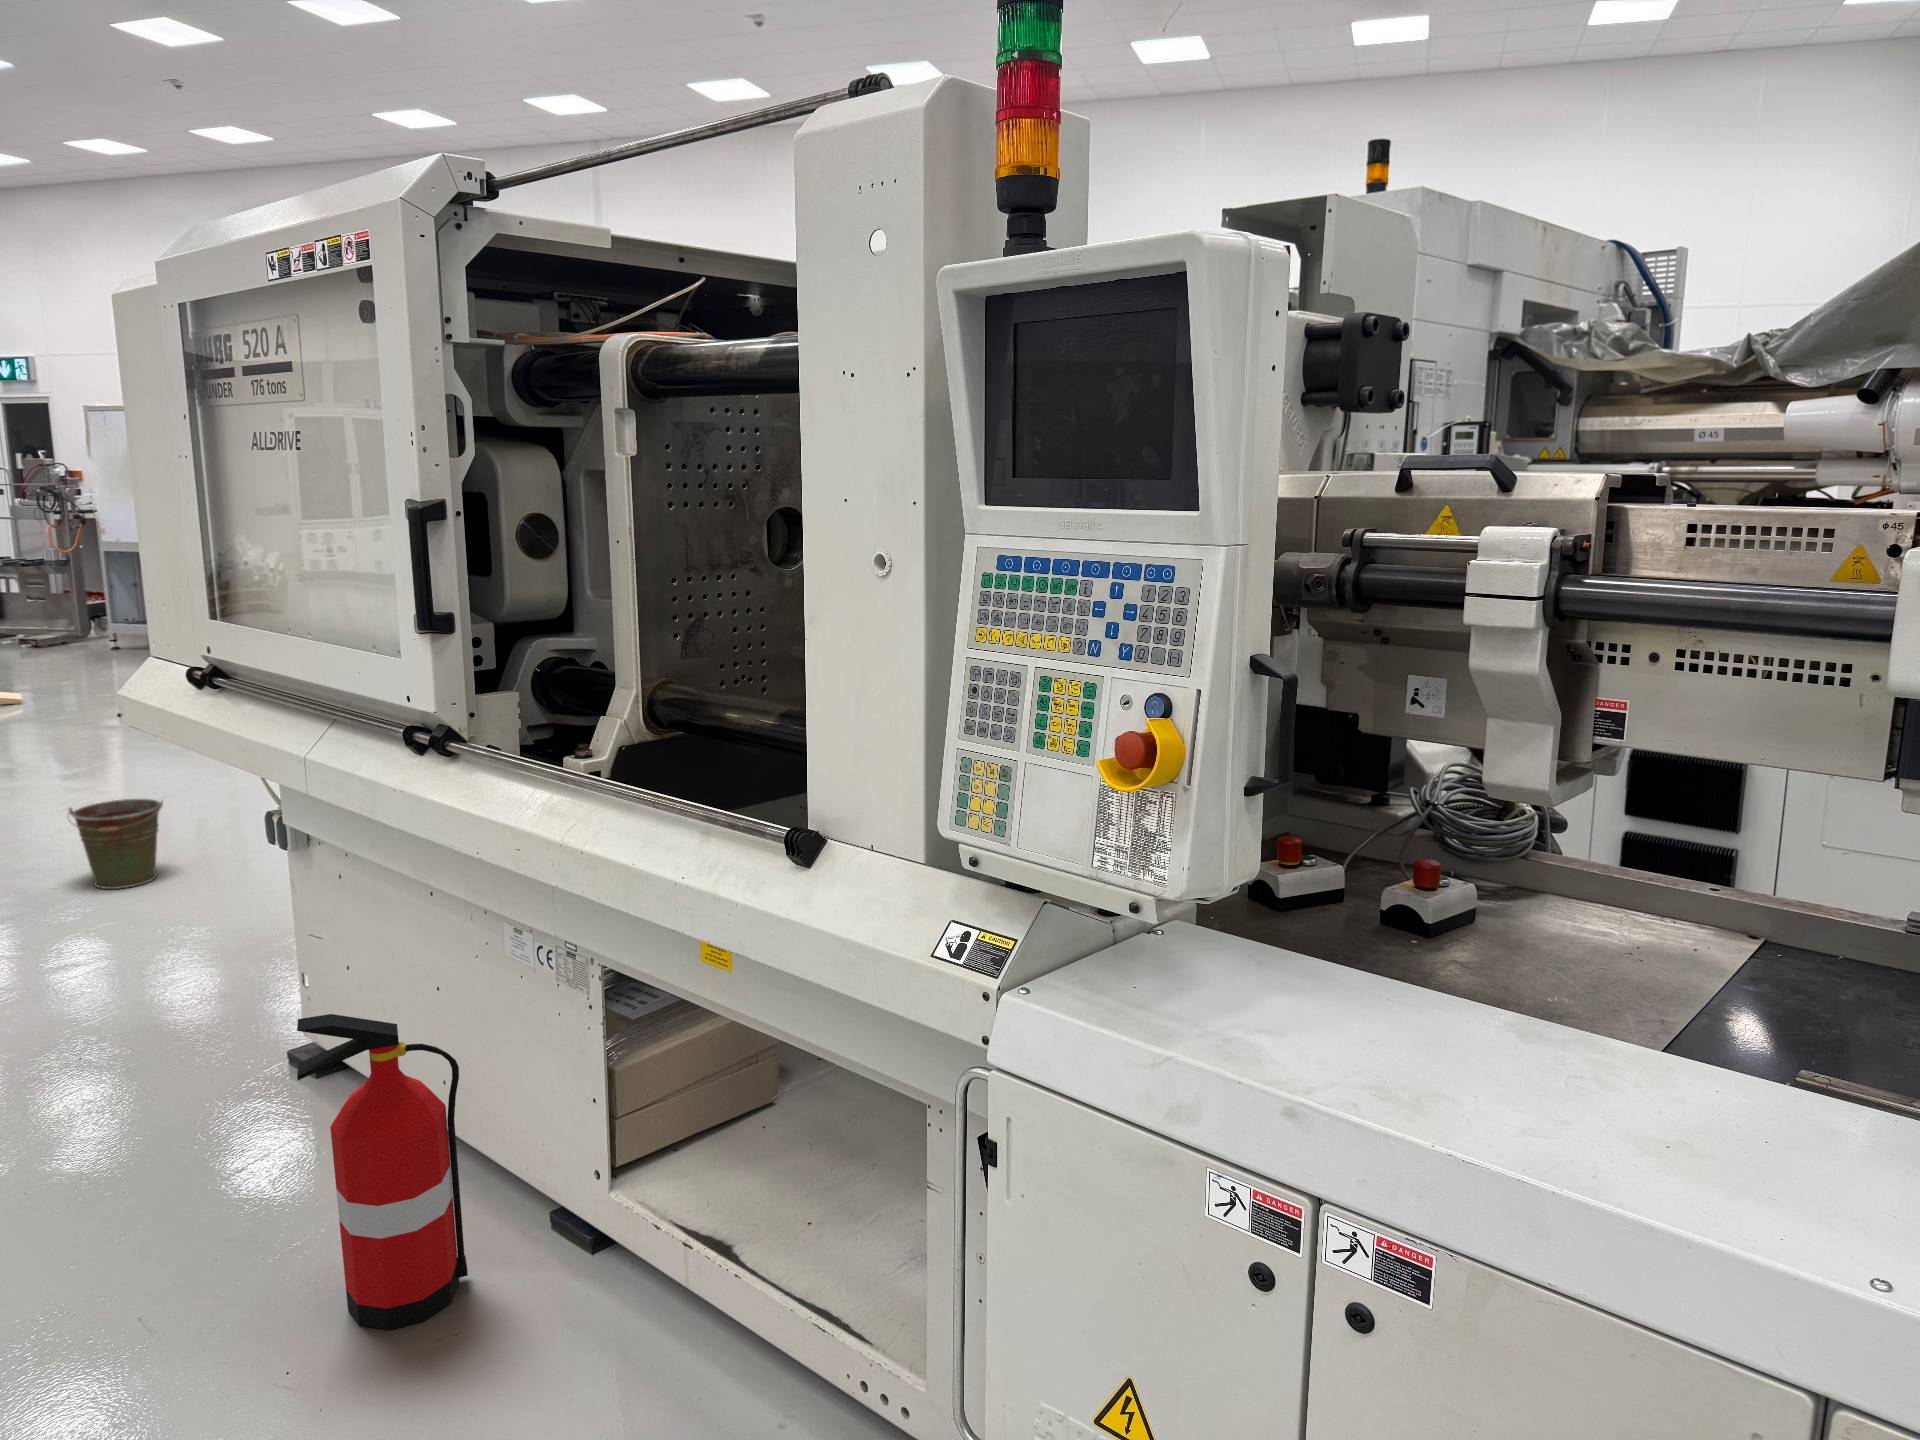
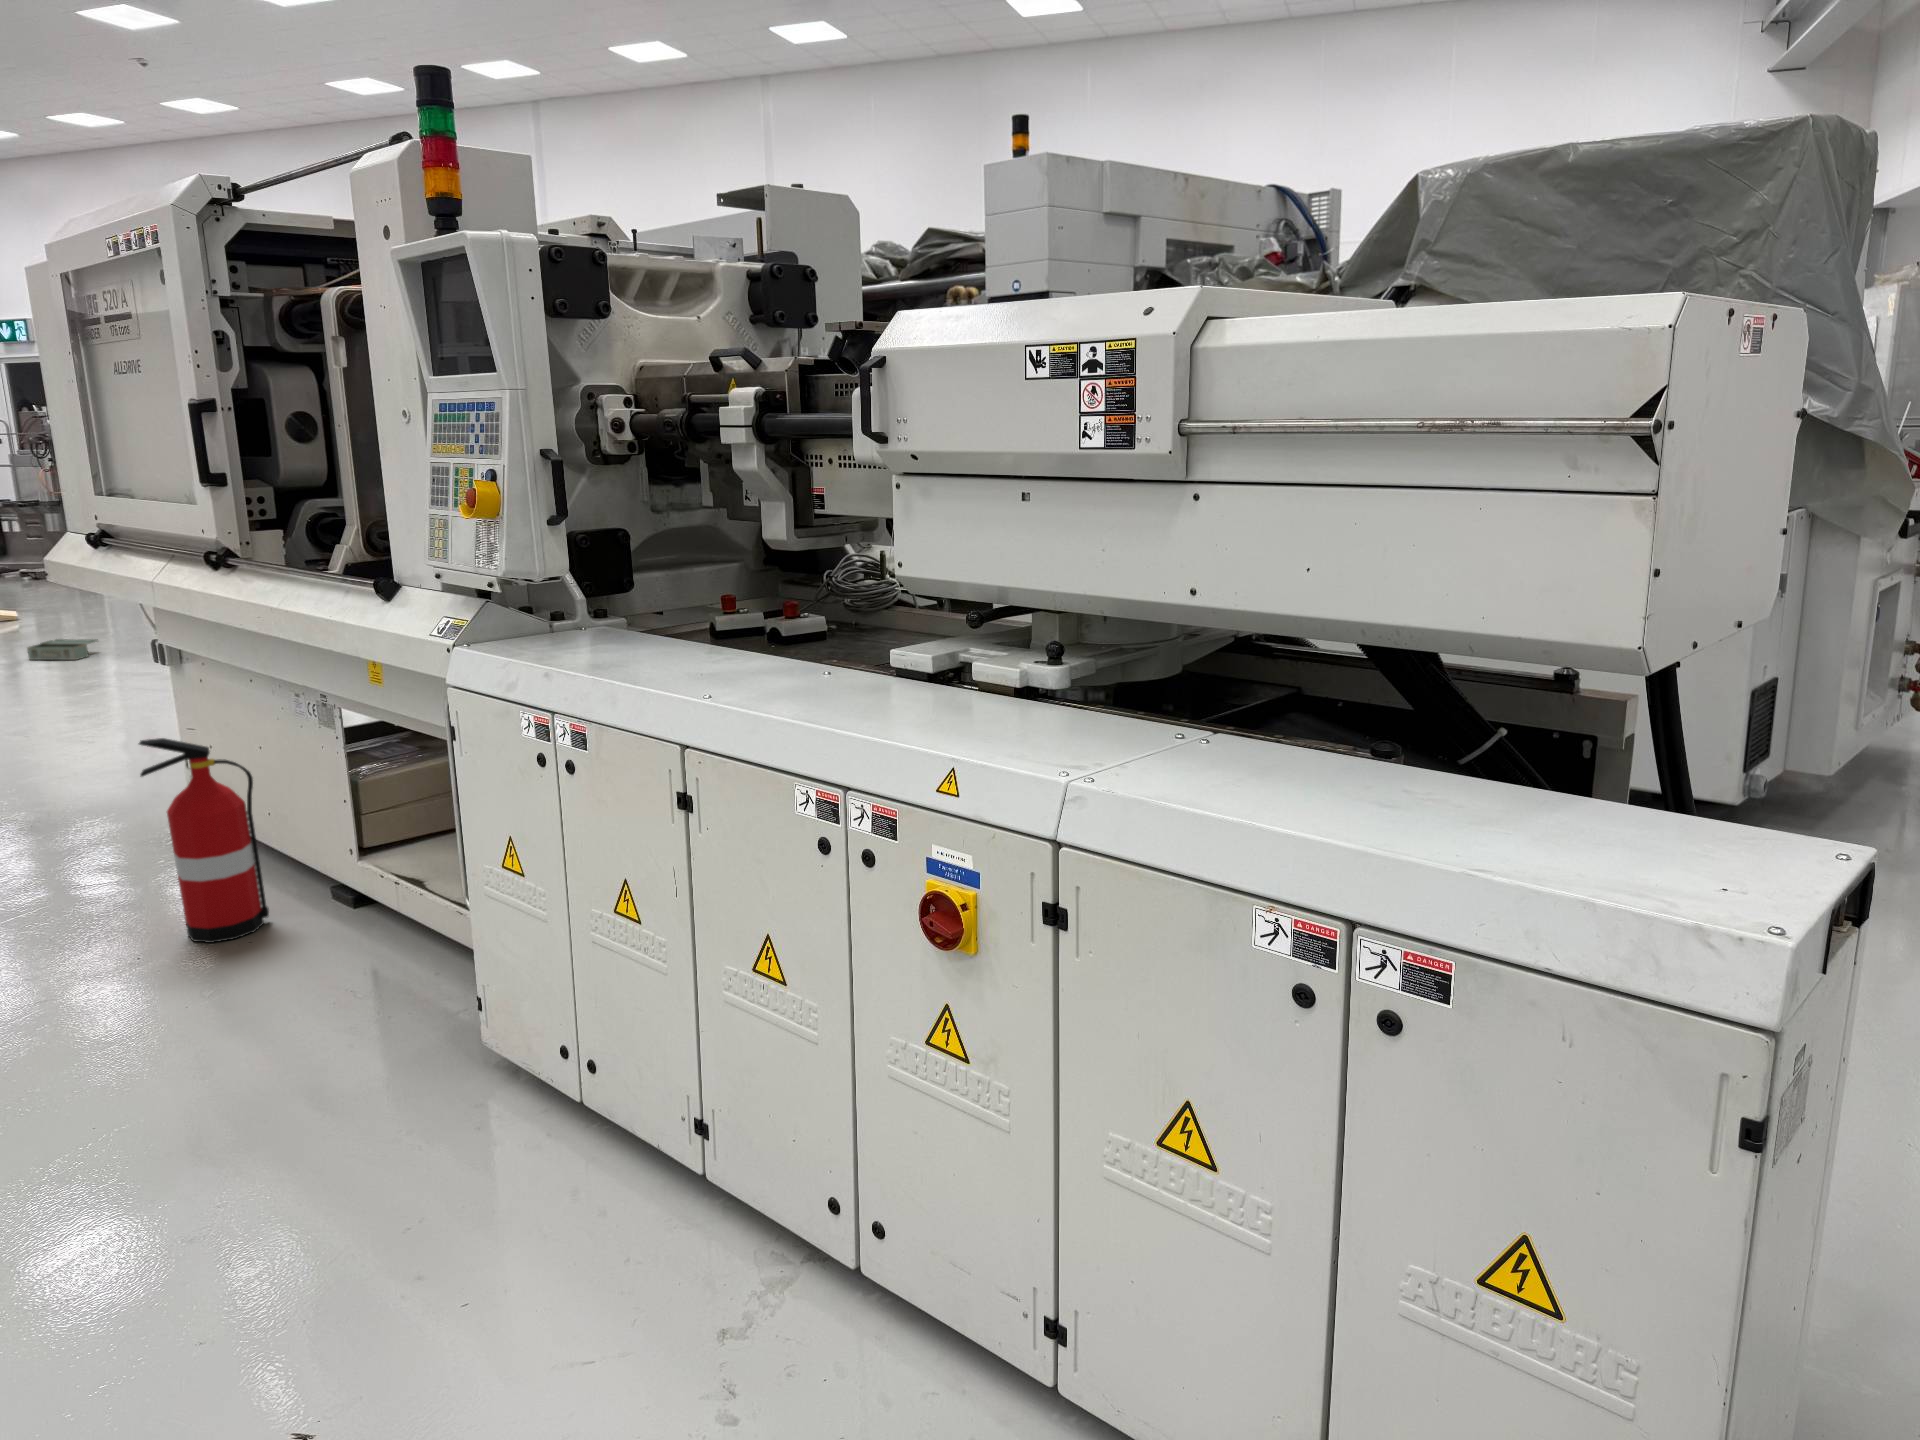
toolbox: none [37,738,124,765] -> present [27,639,98,660]
bucket: present [69,799,163,889] -> none [36,667,112,736]

